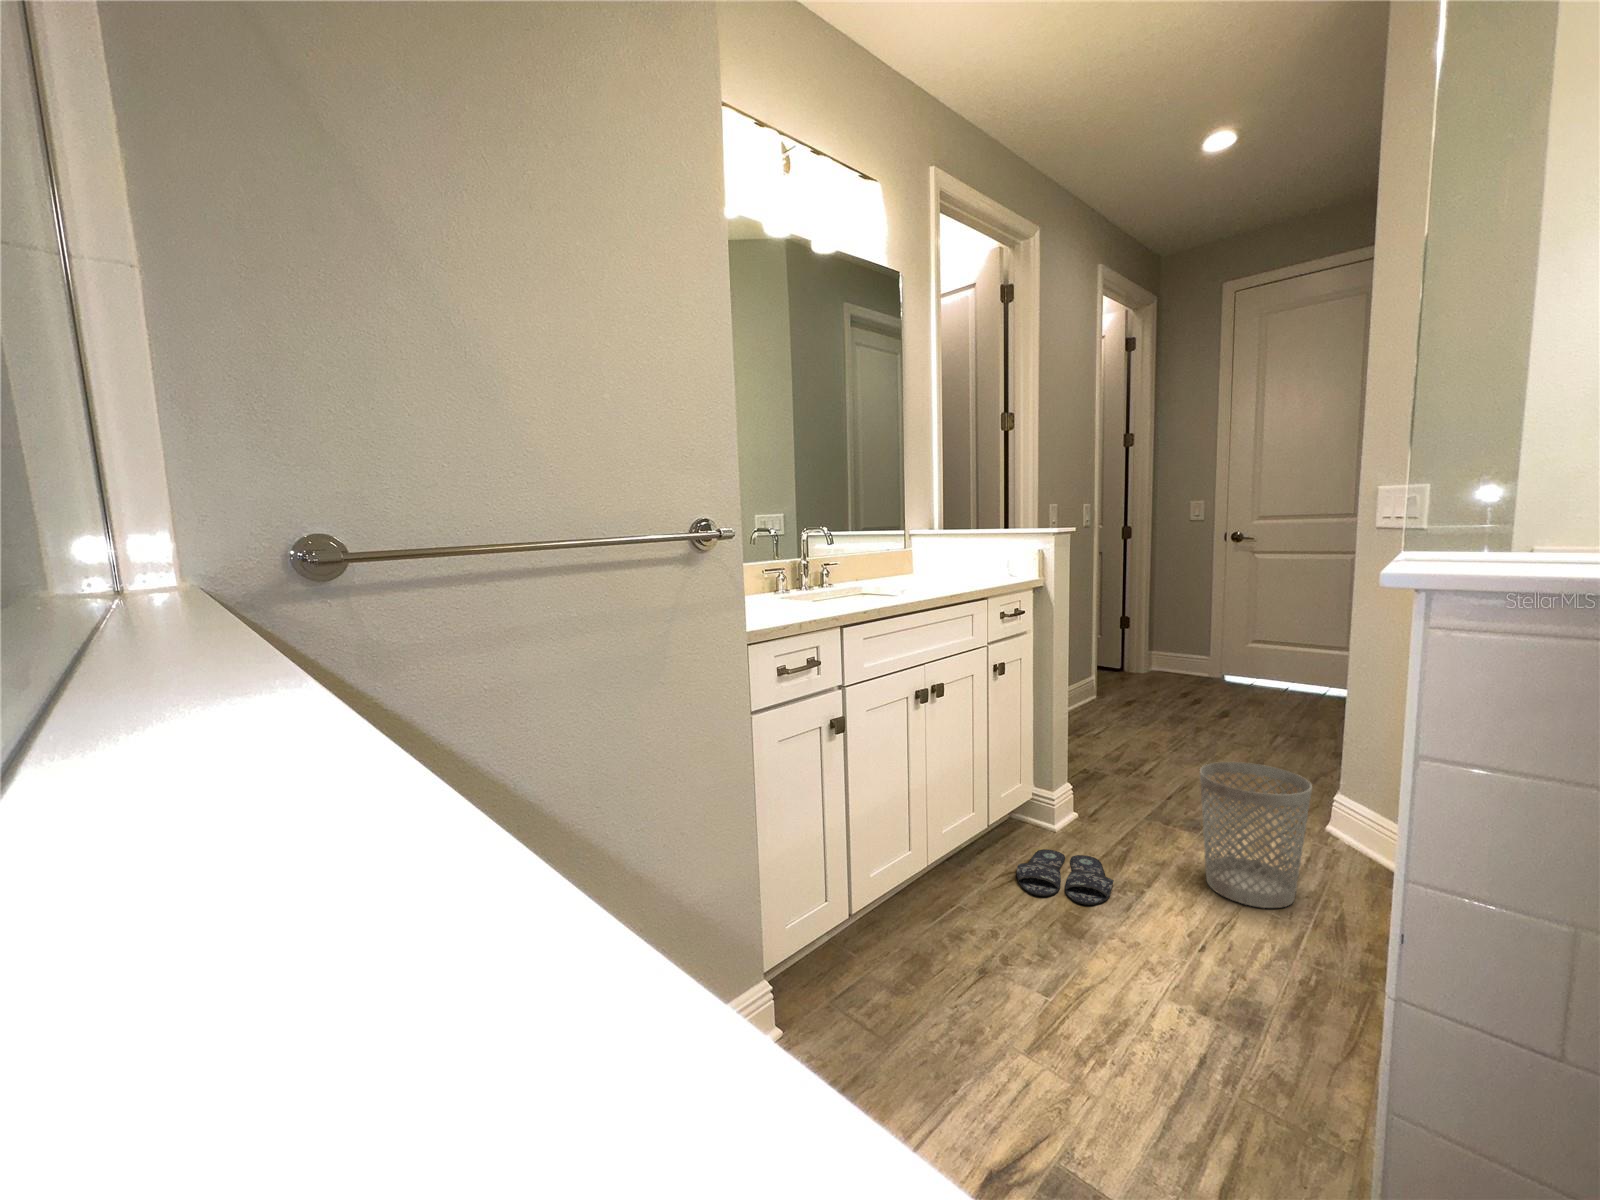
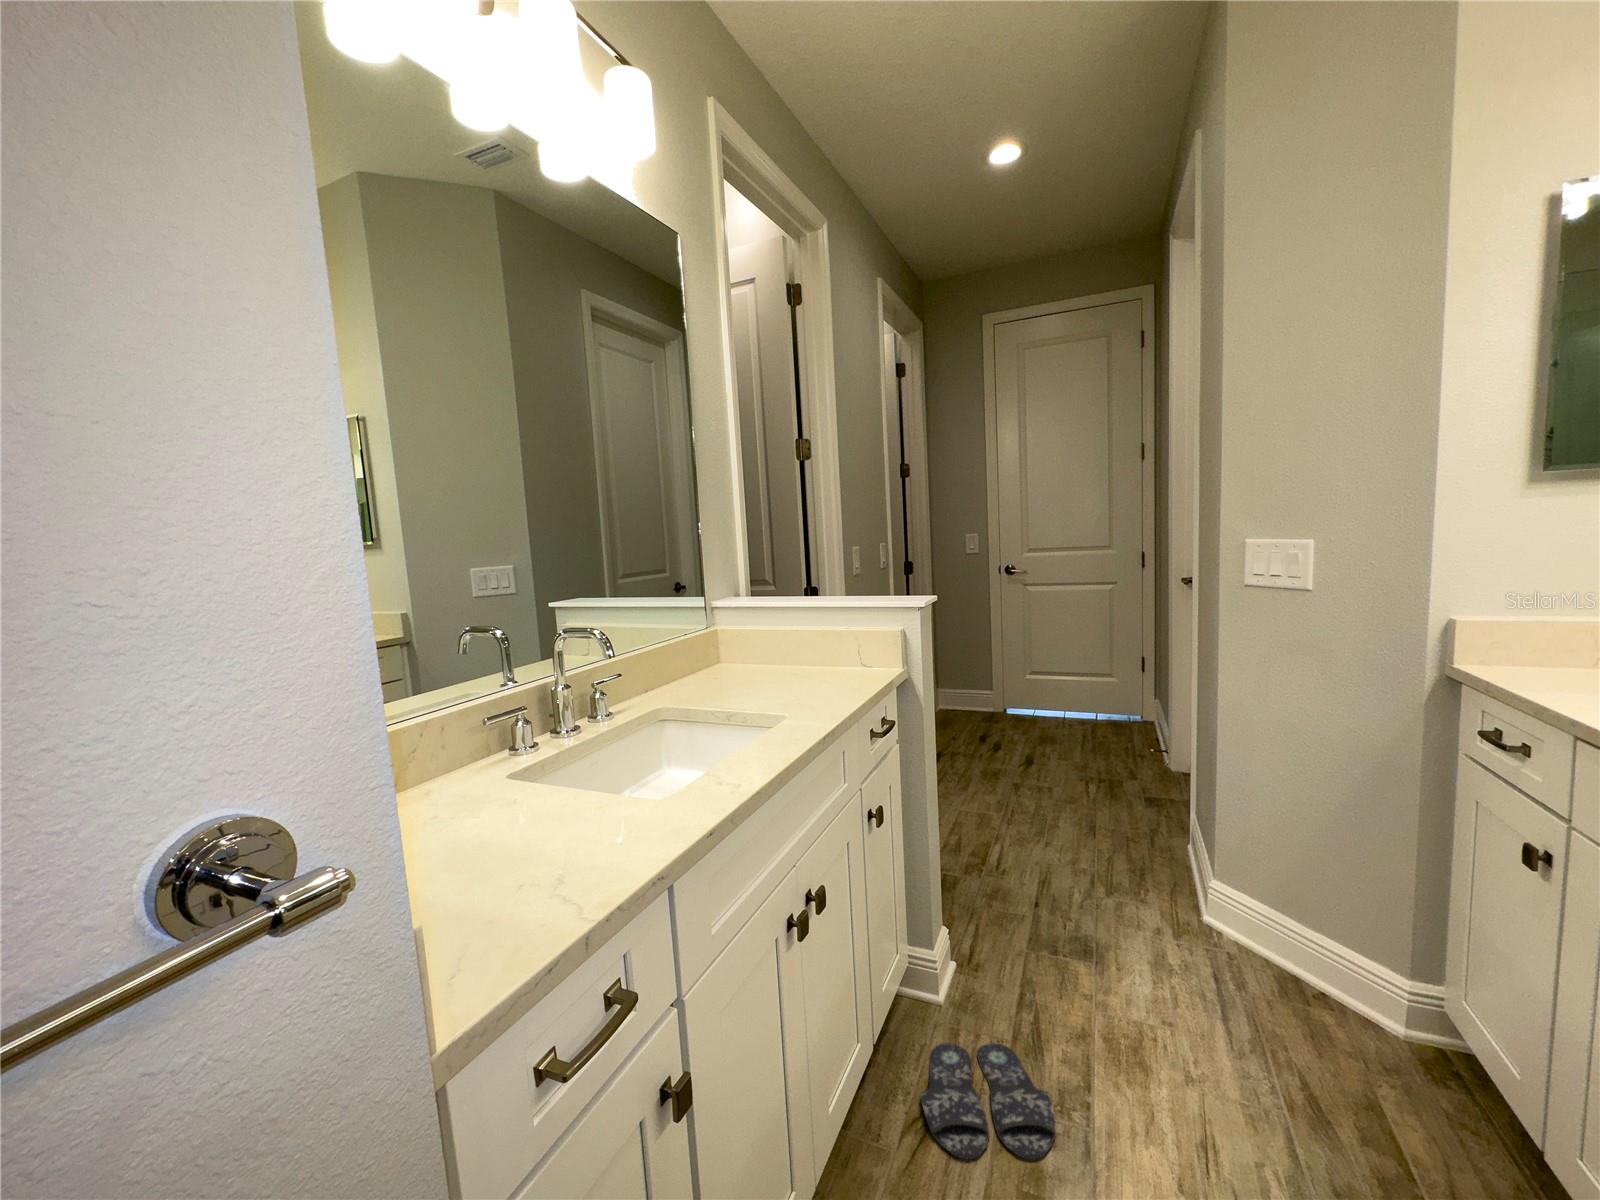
wastebasket: present [1200,762,1312,908] -> none [1128,887,1266,1094]

